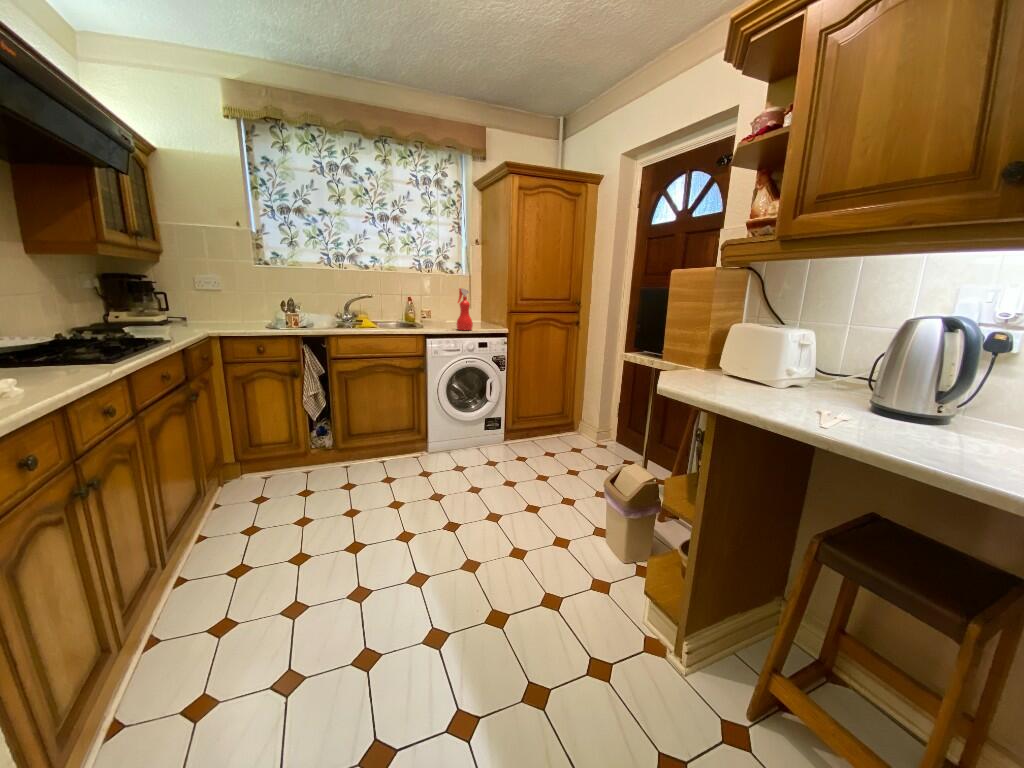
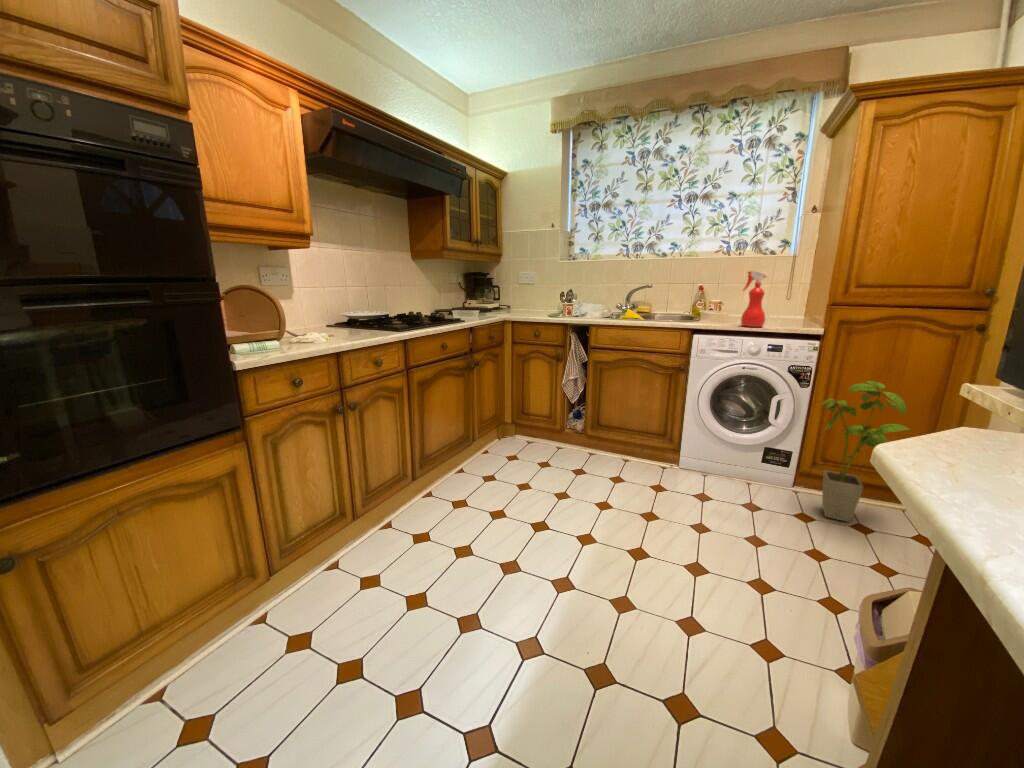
house plant: none [515,360,564,452] -> present [820,381,912,522]

